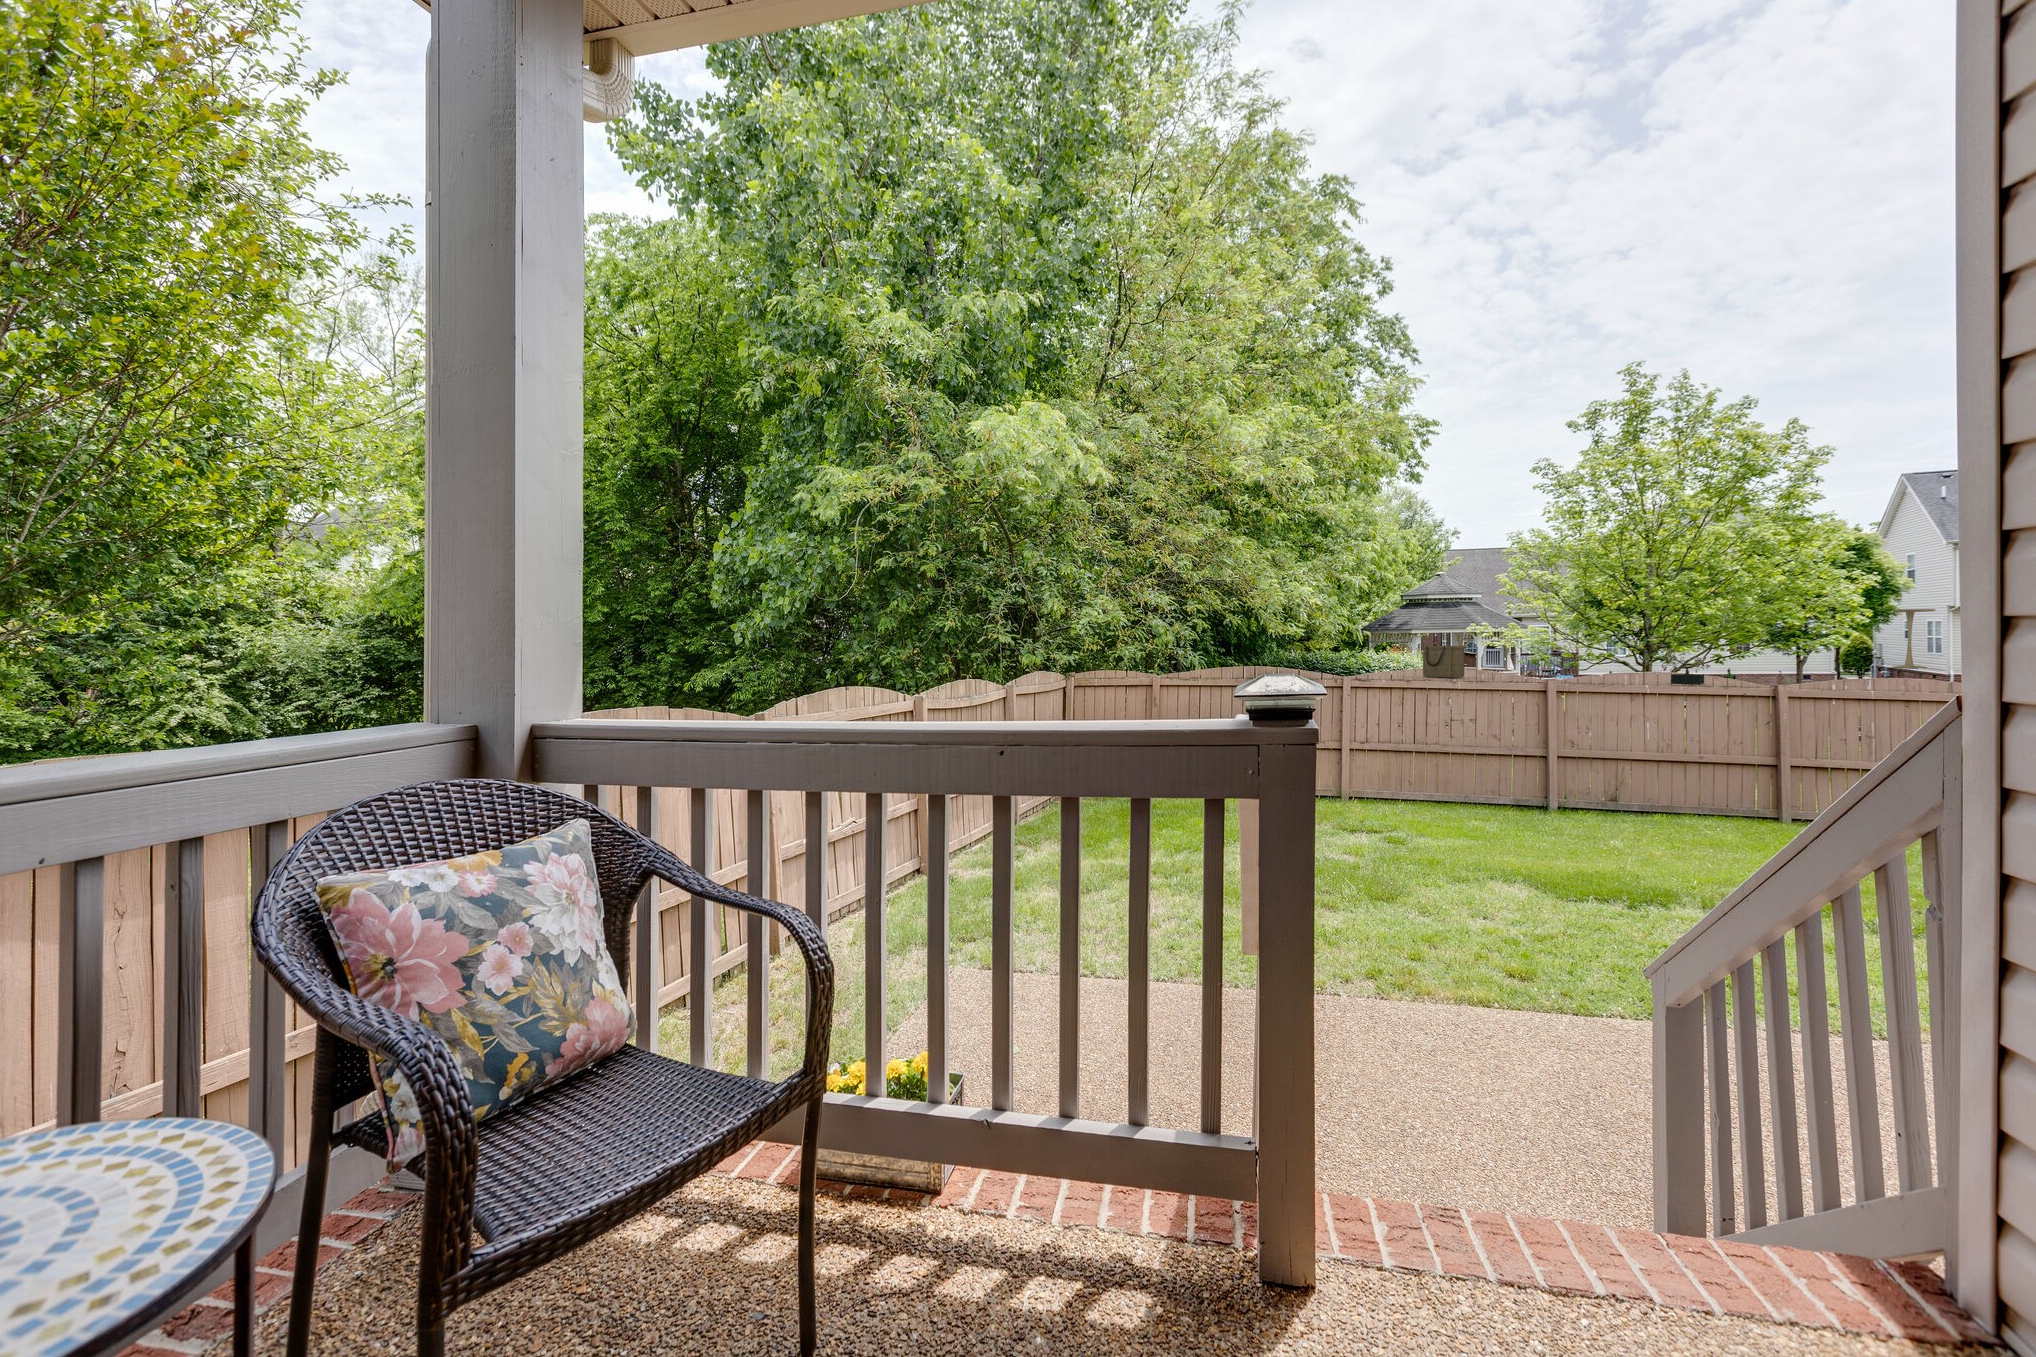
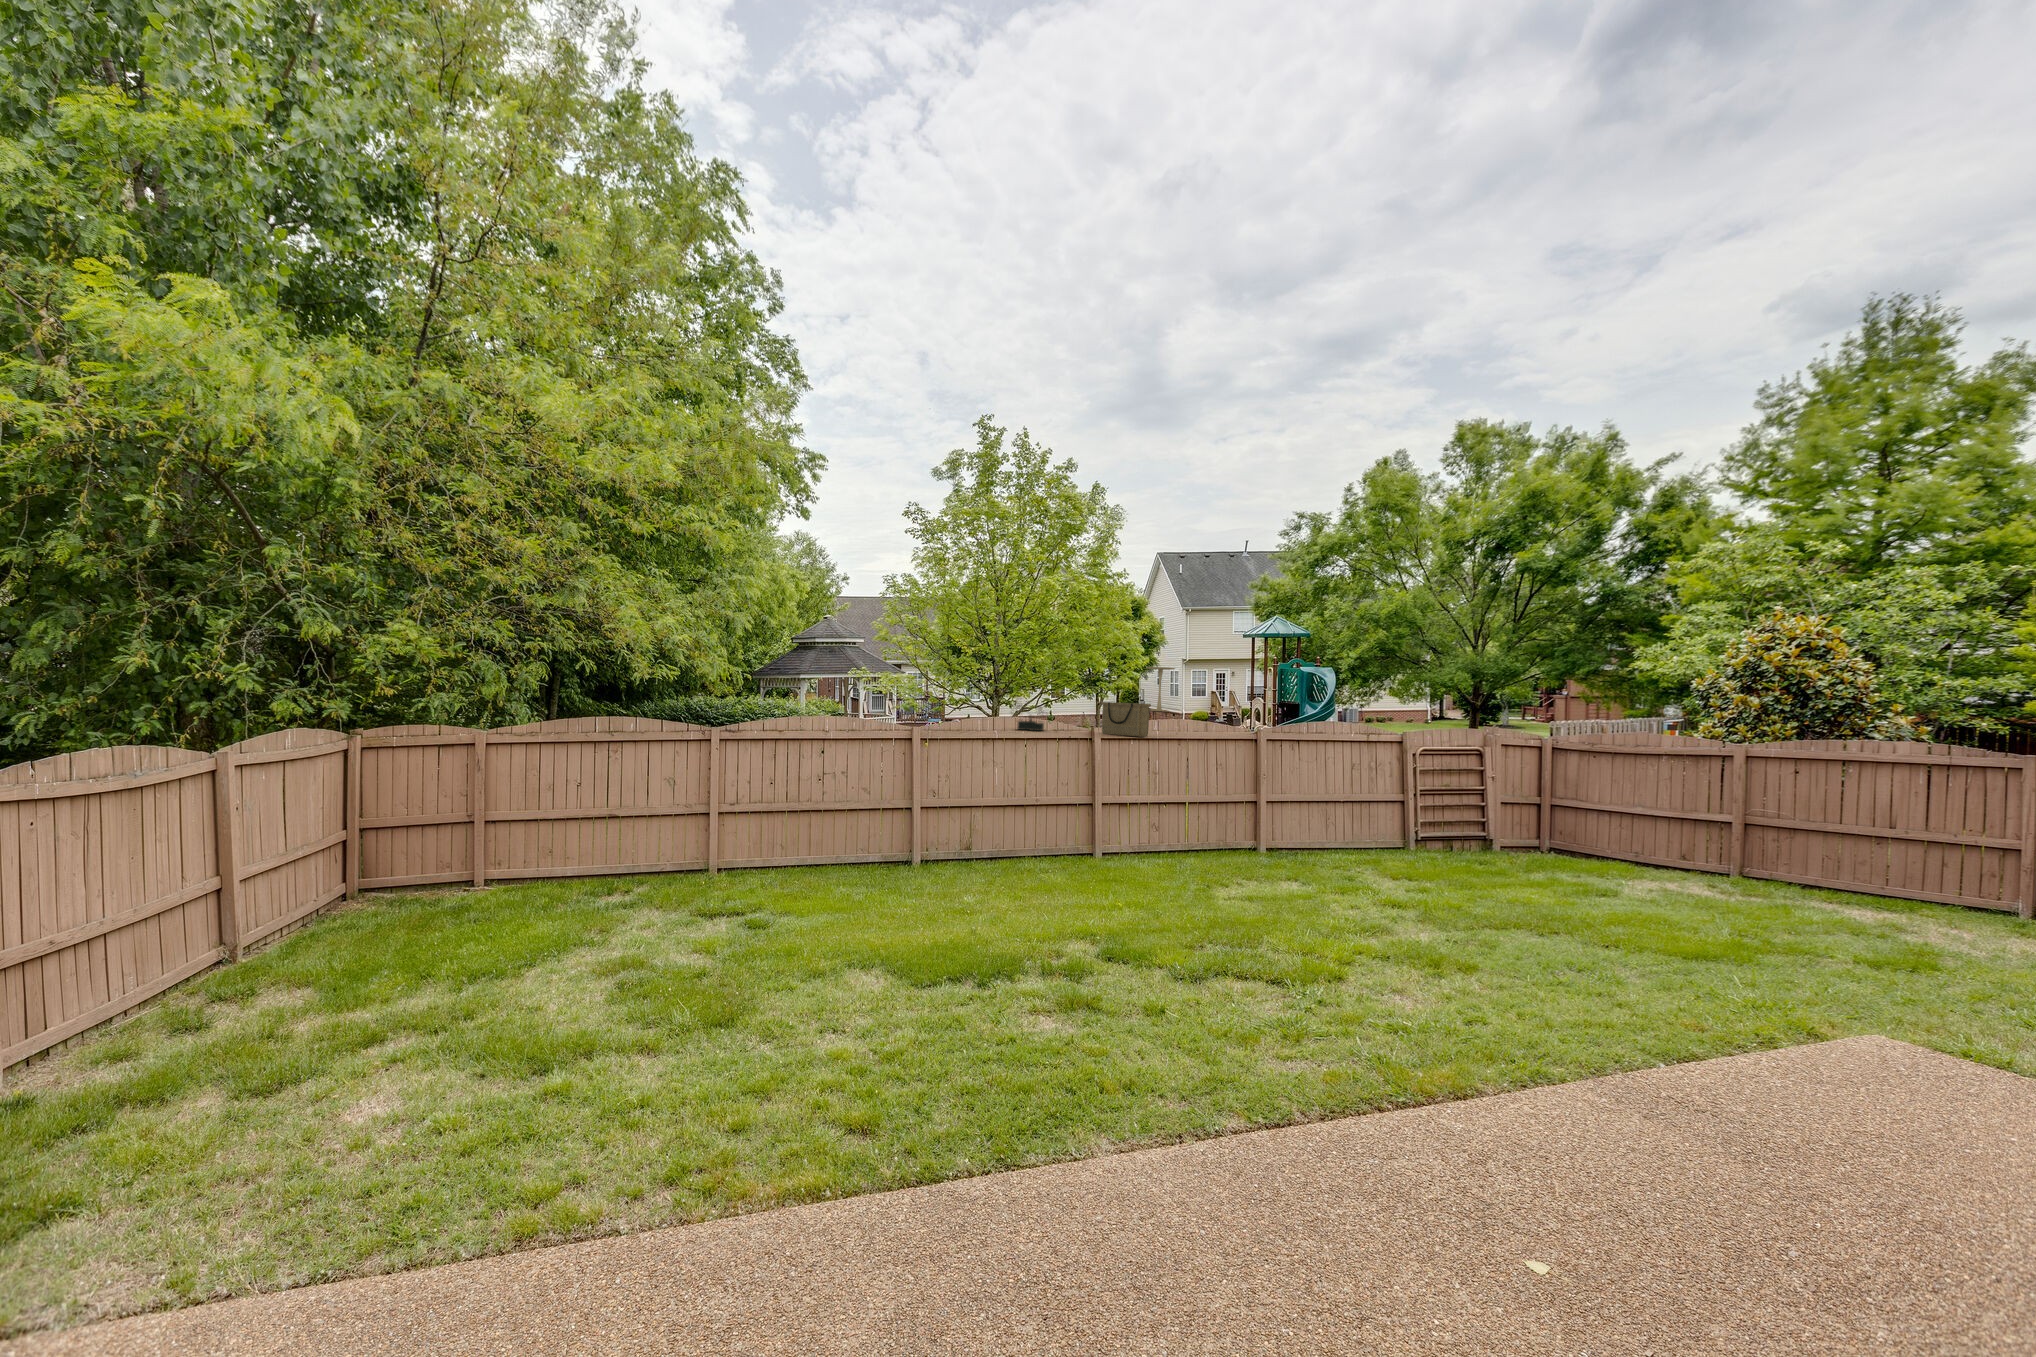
basket: present [1422,646,1466,678] -> present [1101,702,1151,737]

